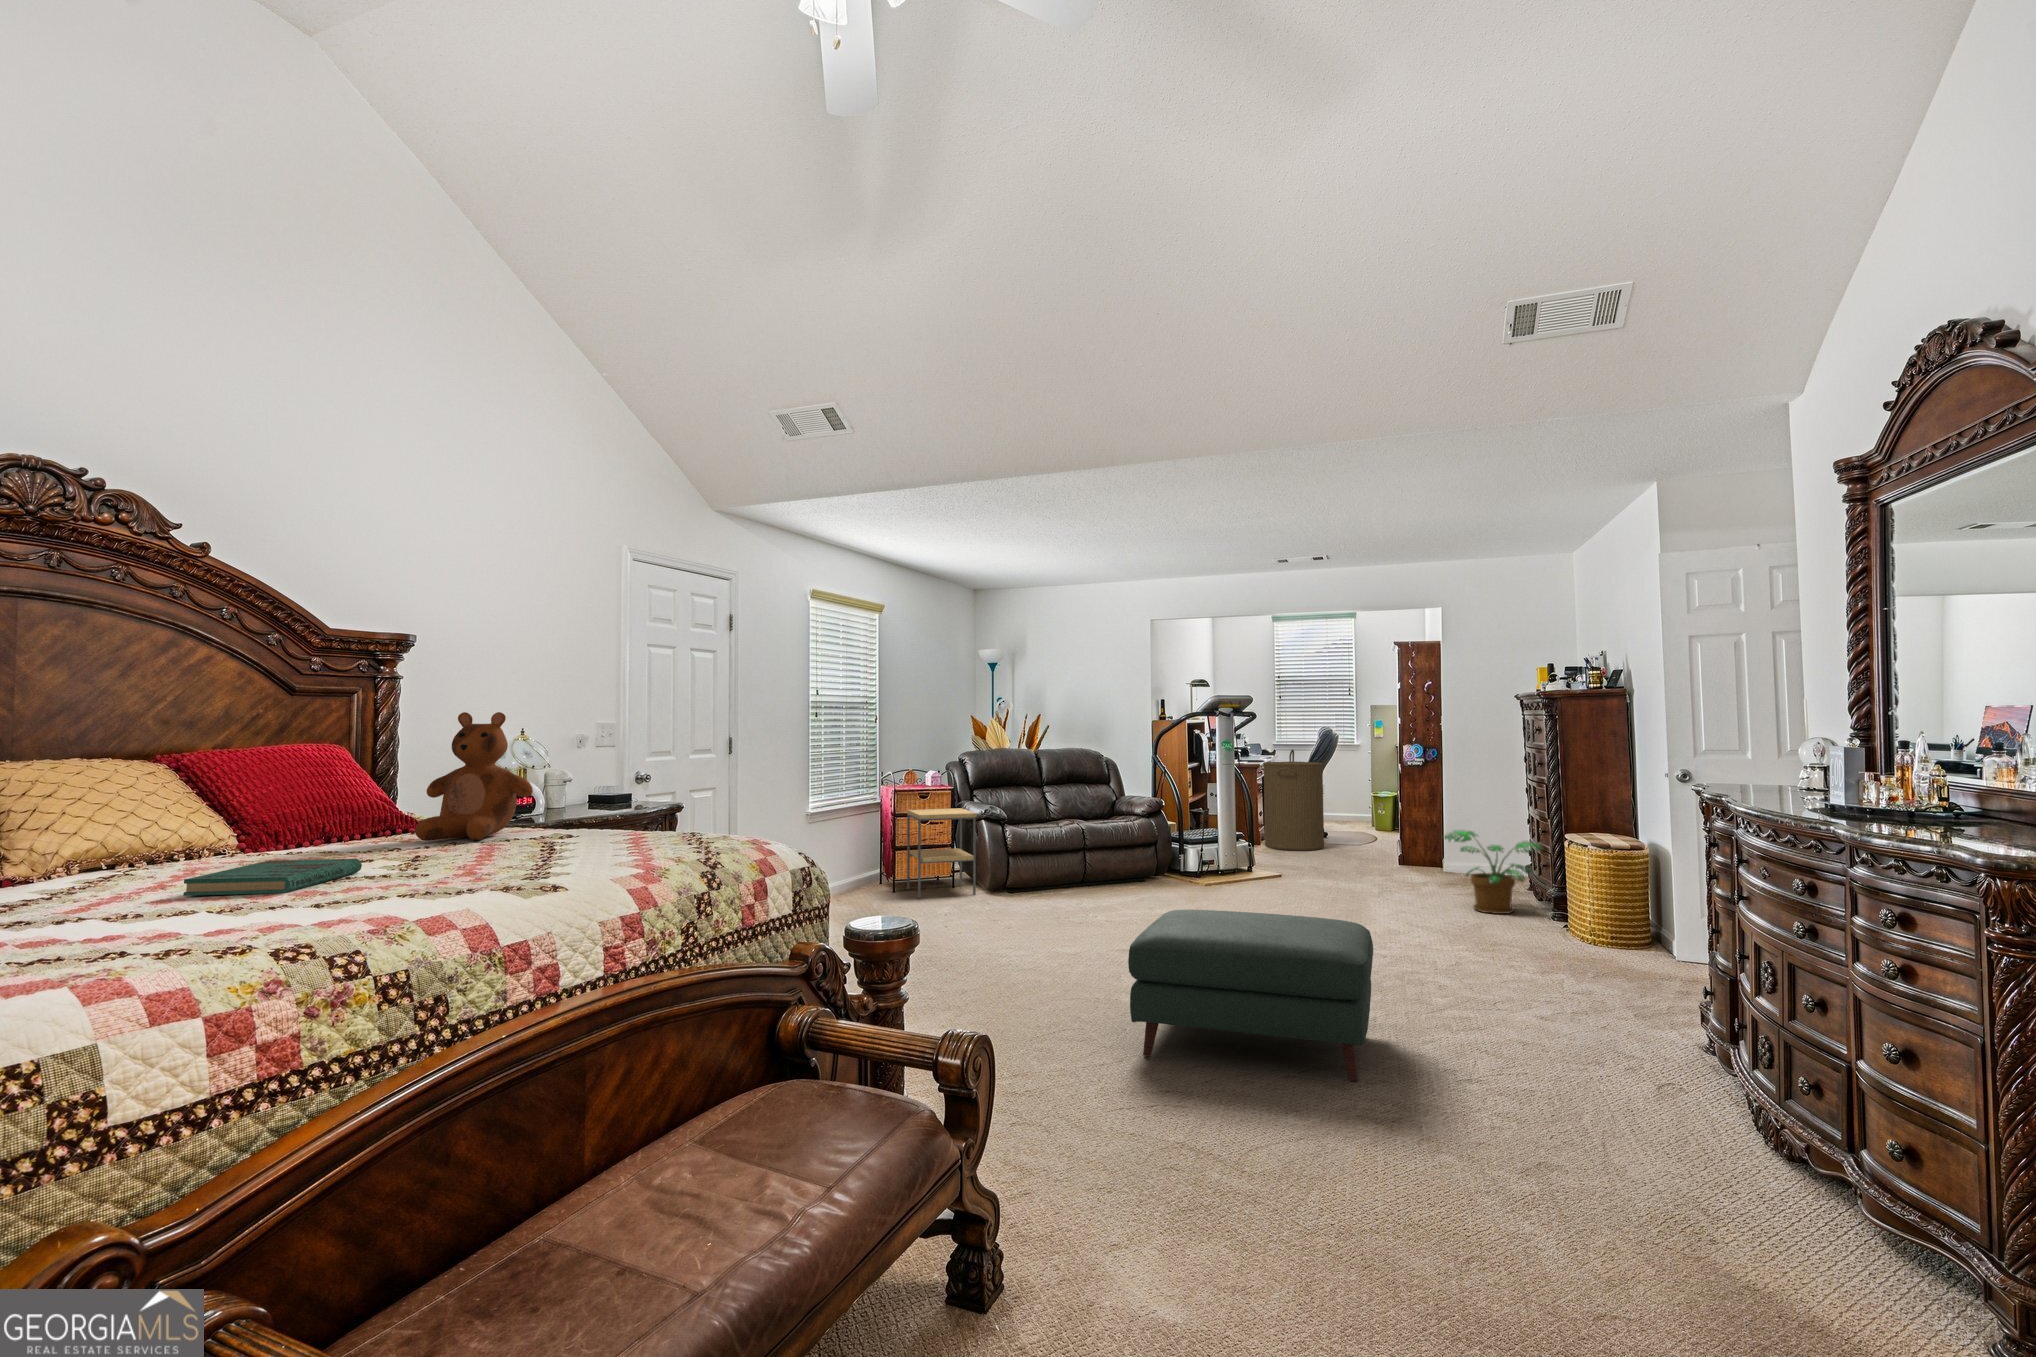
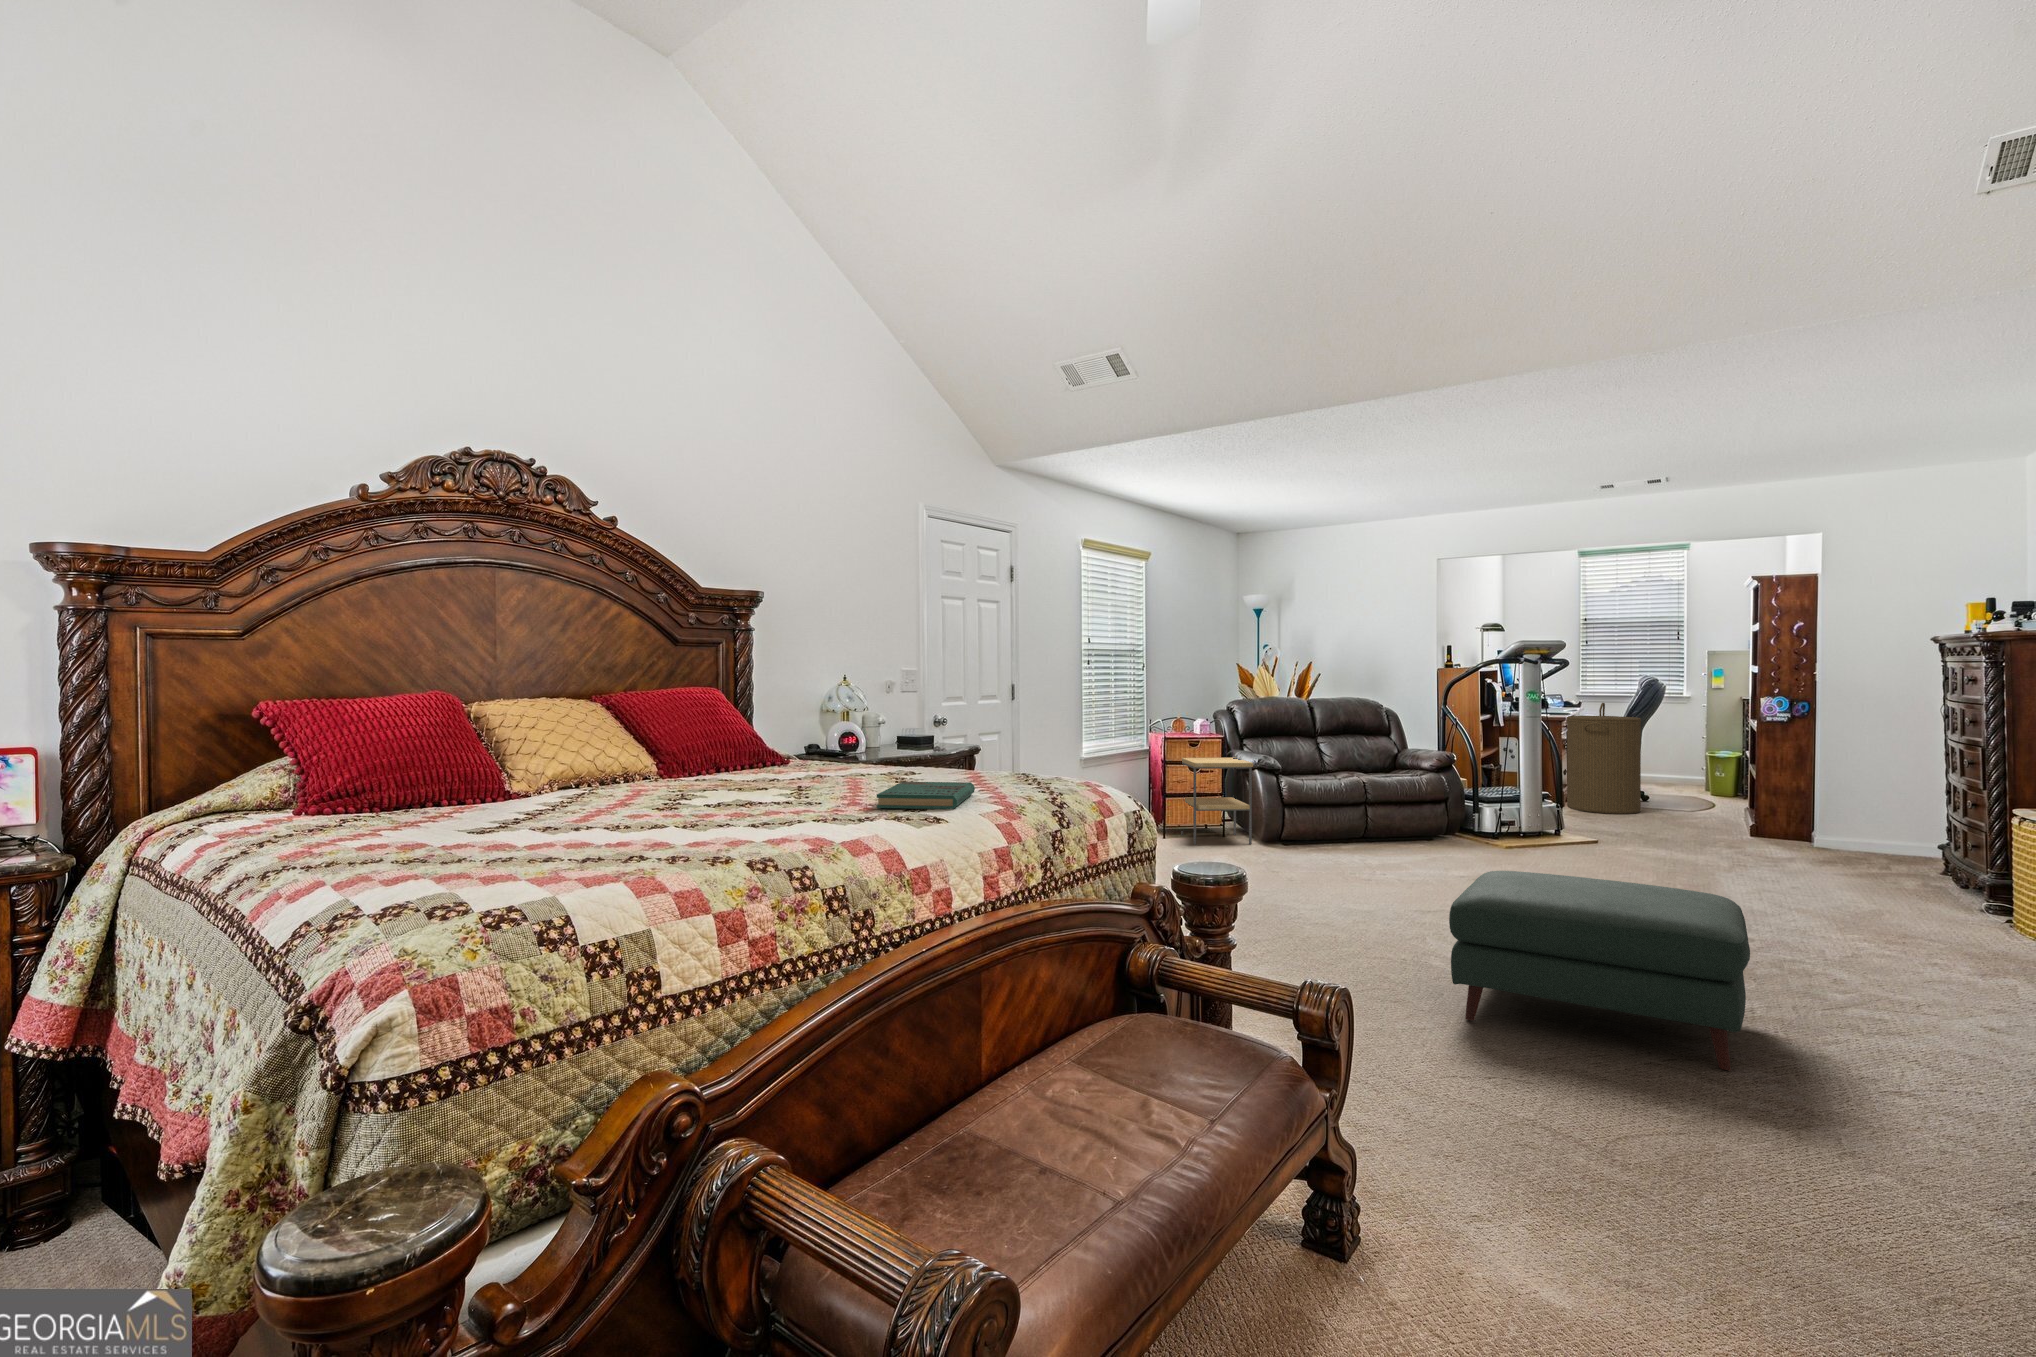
teddy bear: present [415,712,533,841] -> none [790,660,881,774]
potted plant: present [1444,830,1543,914] -> none [1809,797,1954,897]
book: present [184,859,362,896] -> present [877,782,975,809]

